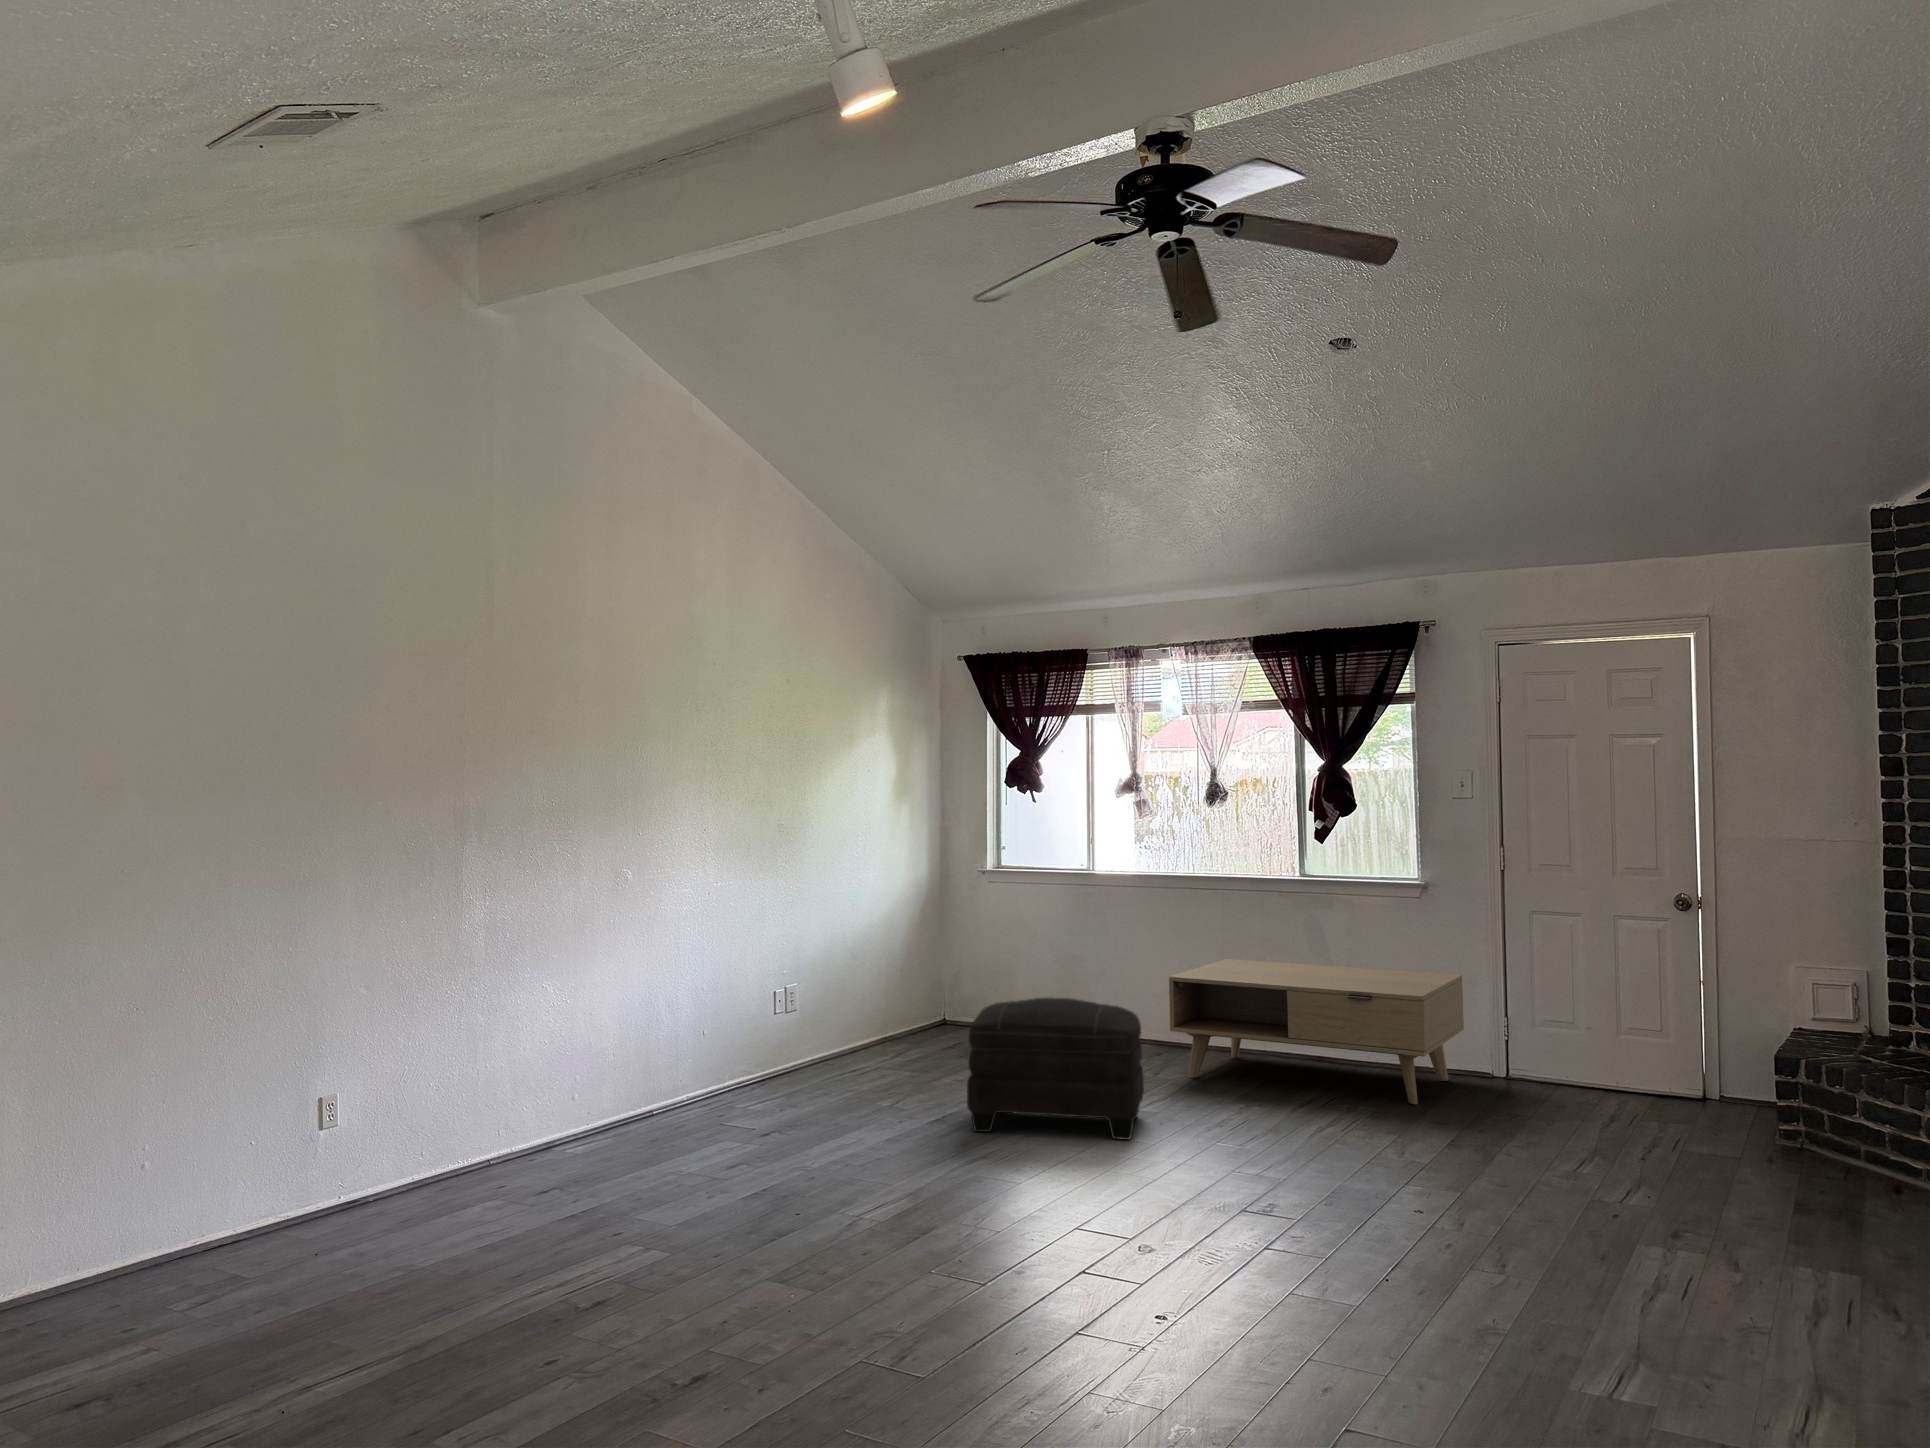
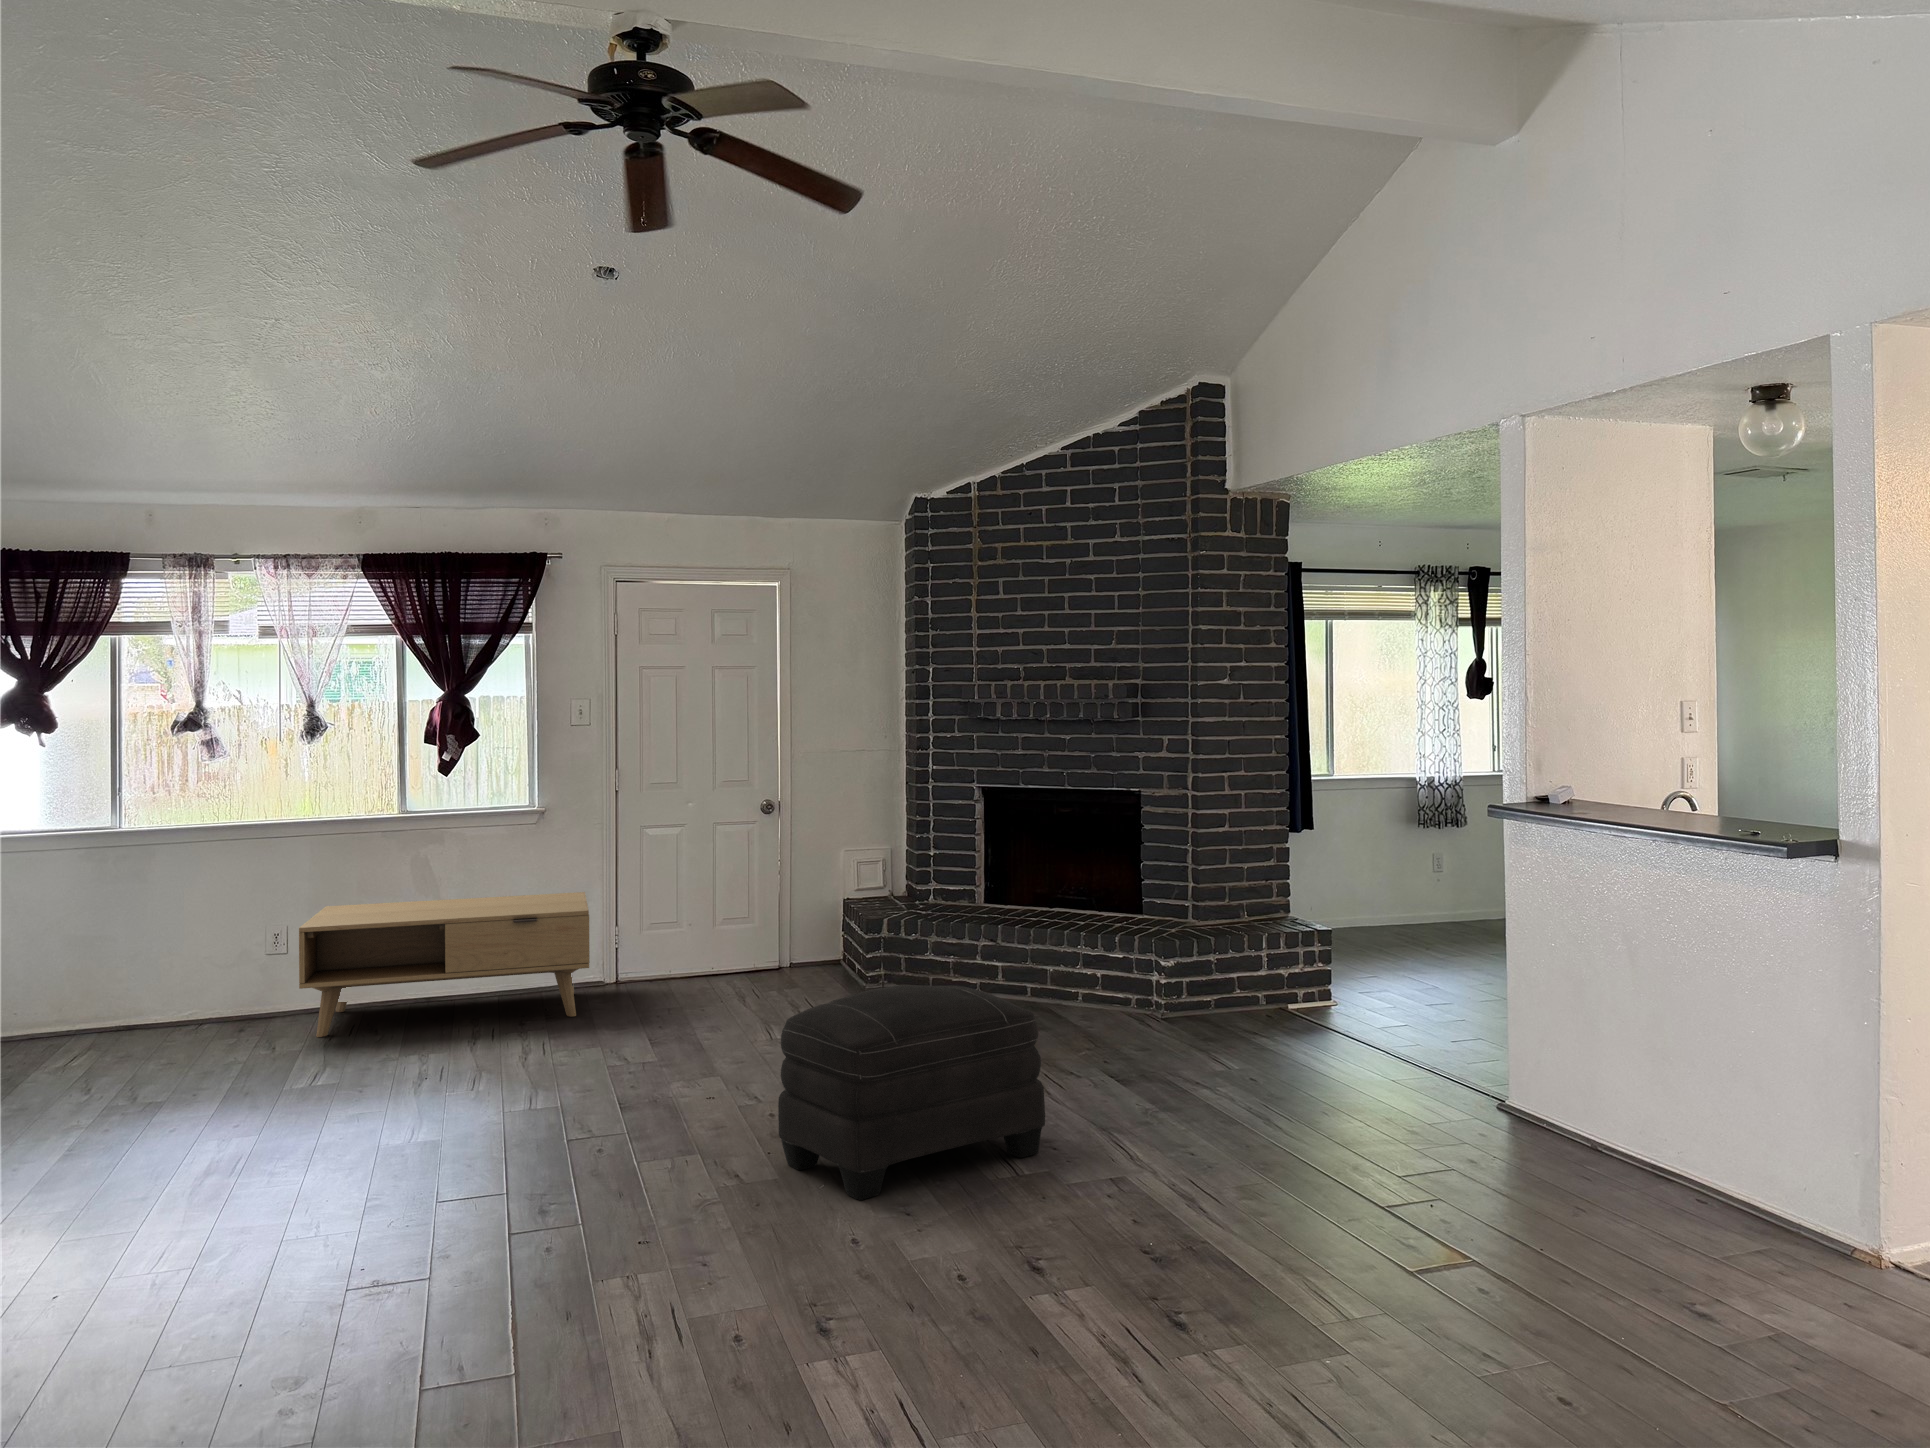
ottoman: present [967,997,1144,1140] -> present [778,985,1045,1200]

